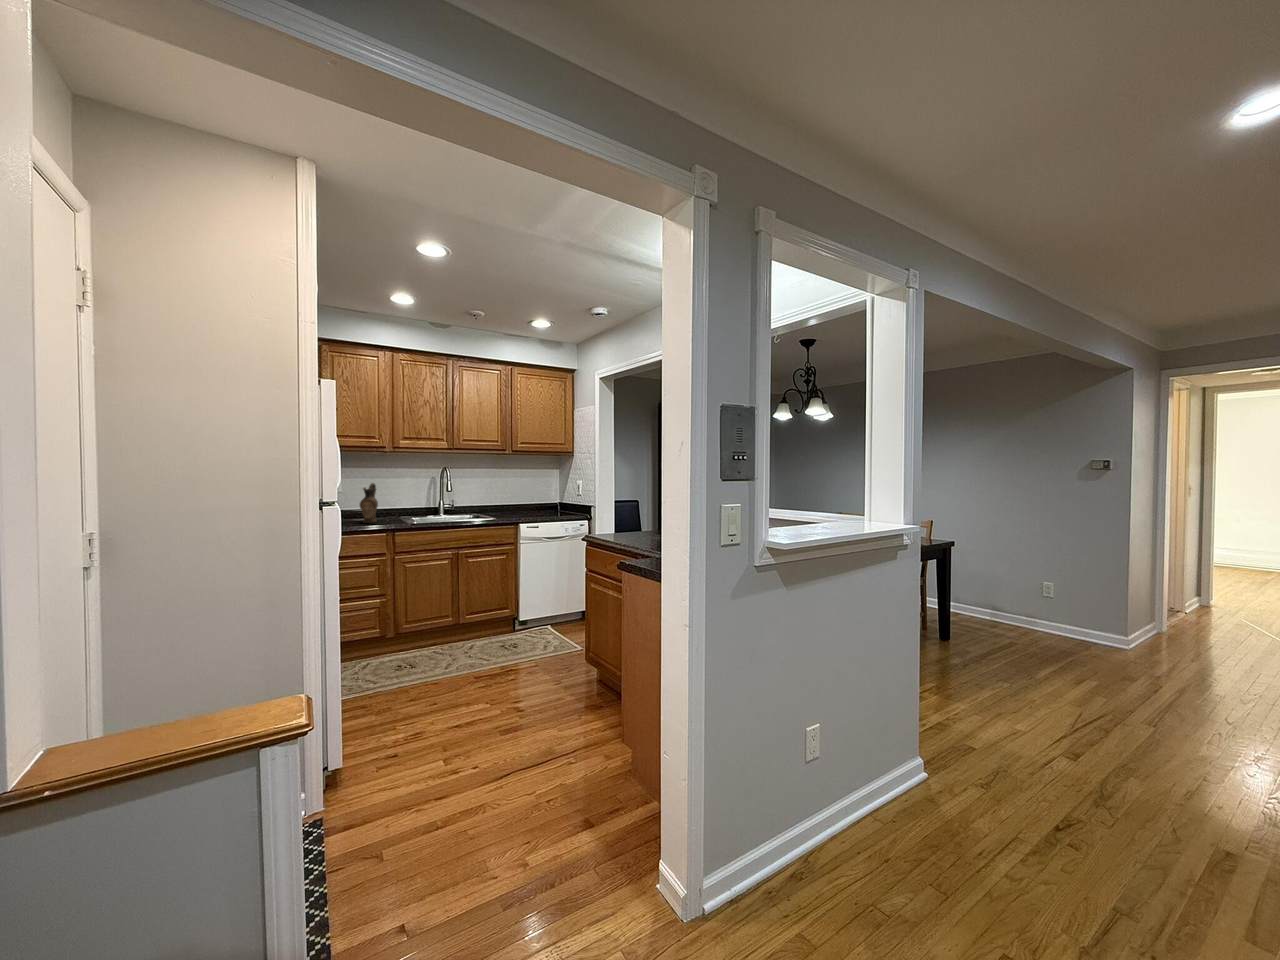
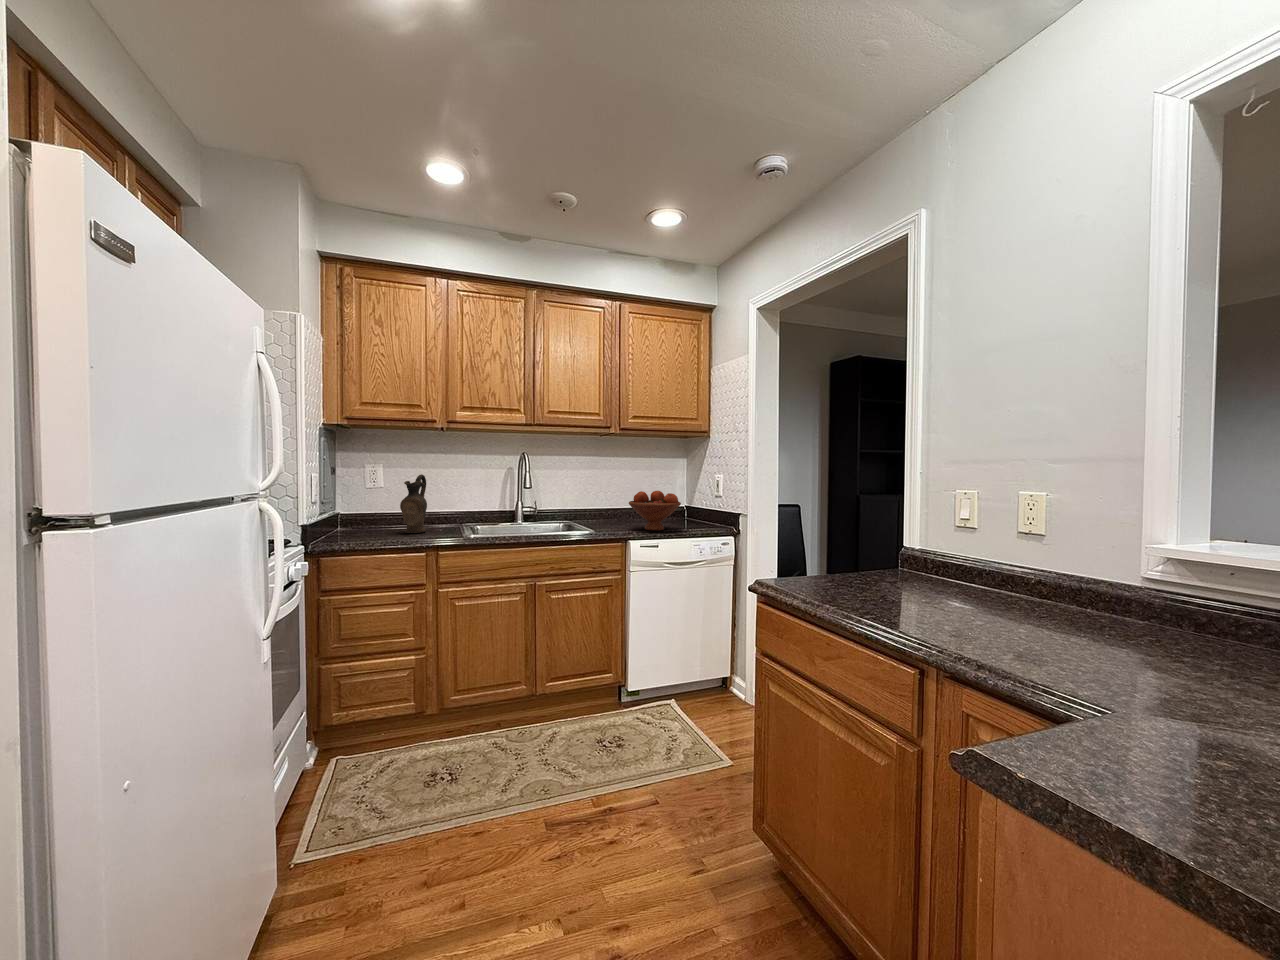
fruit bowl: none [519,492,554,519] -> present [629,491,681,531]

